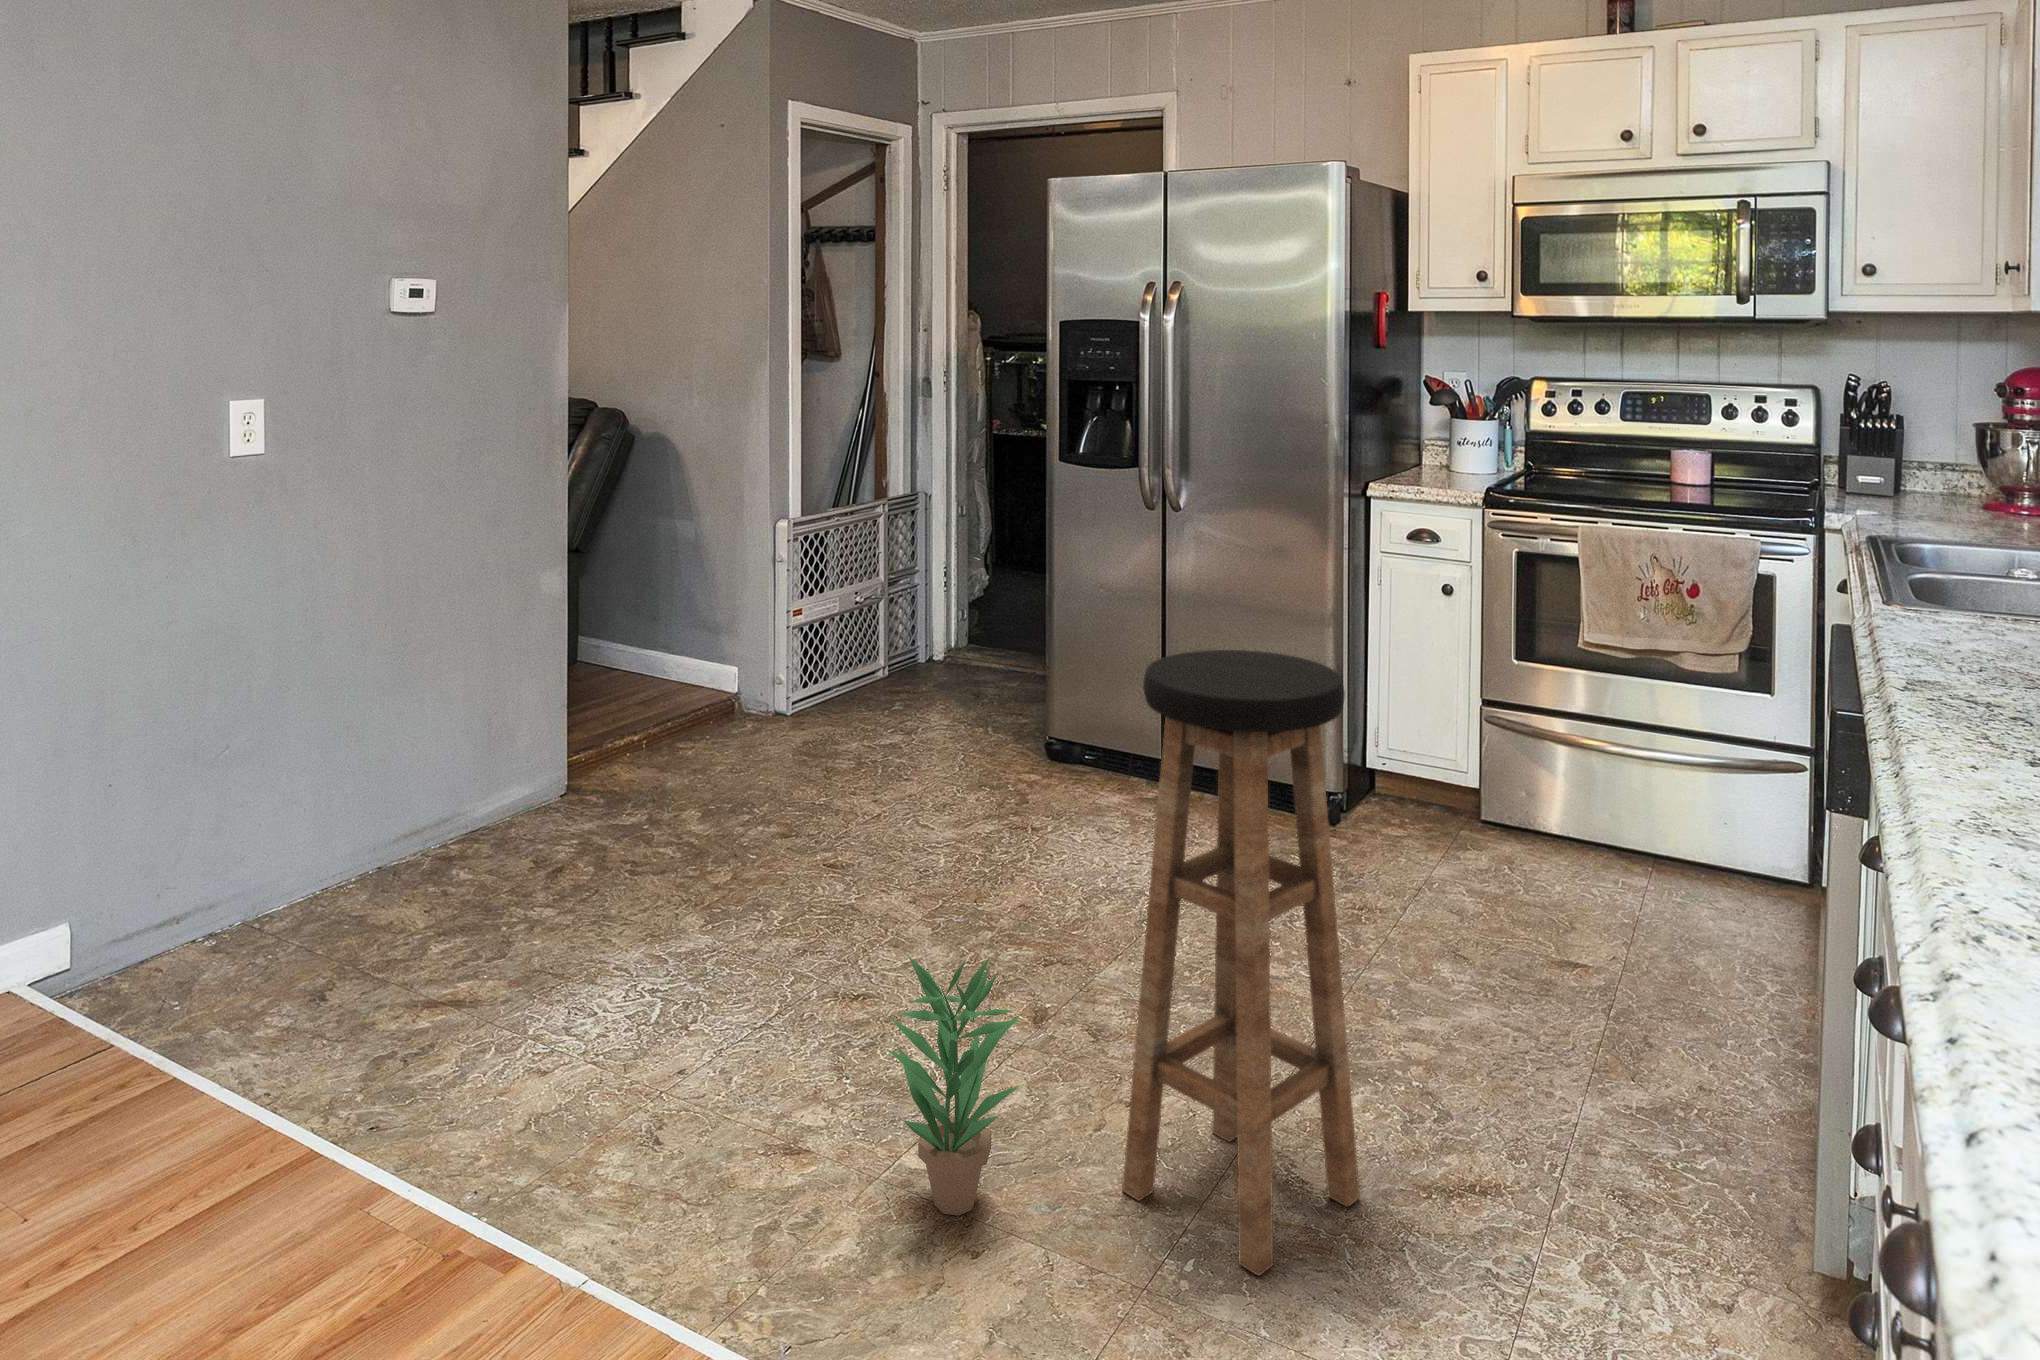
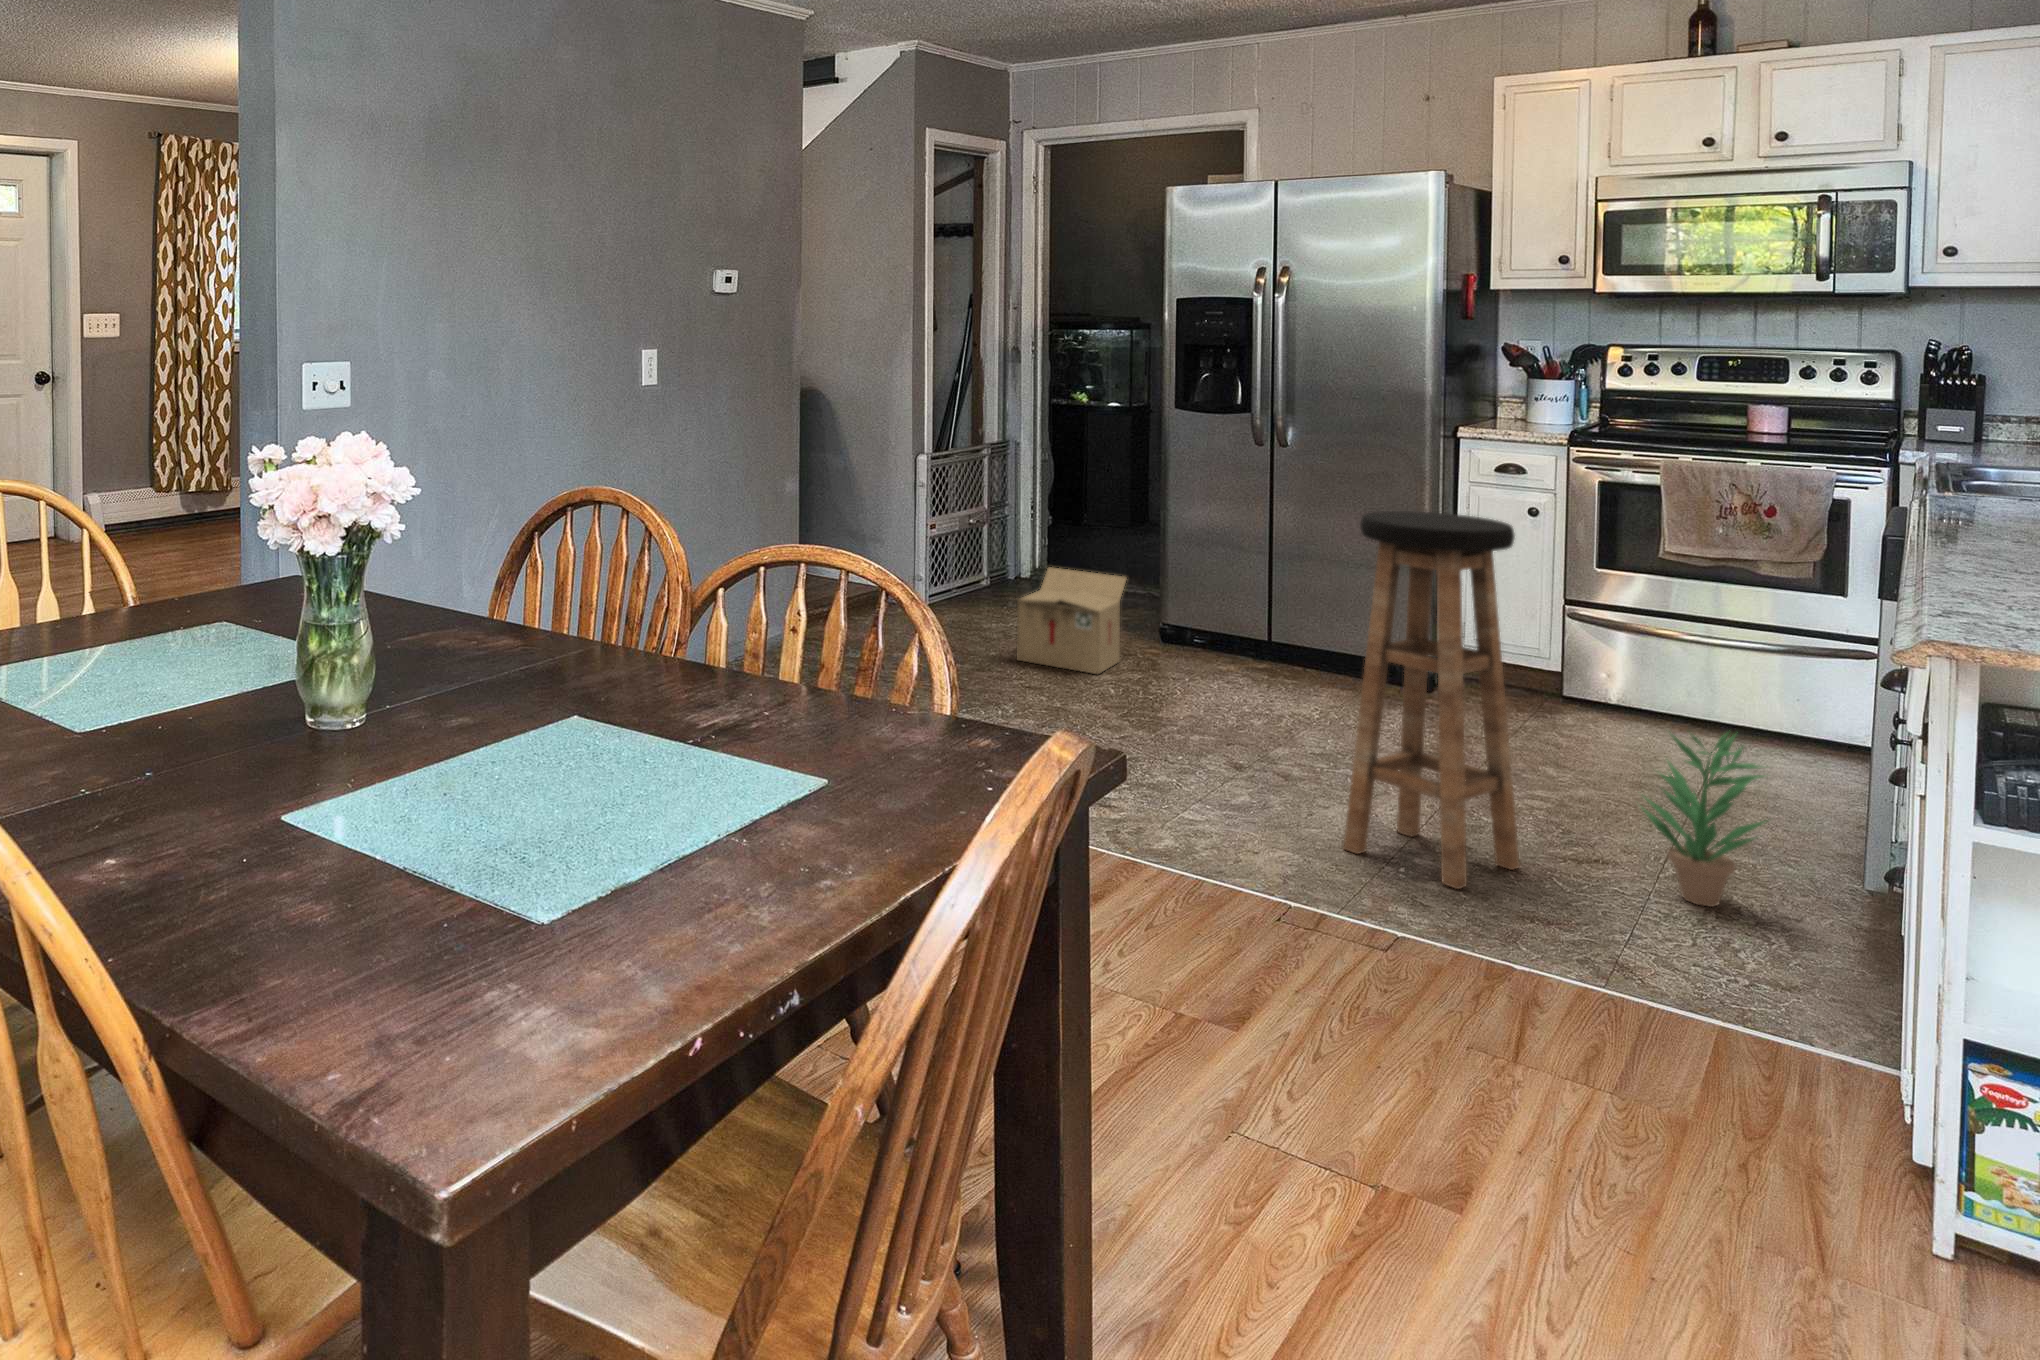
cardboard box: none [824,675,992,830] -> present [1016,567,1126,674]
potted plant: present [887,957,1021,1216] -> present [1642,733,1766,906]

